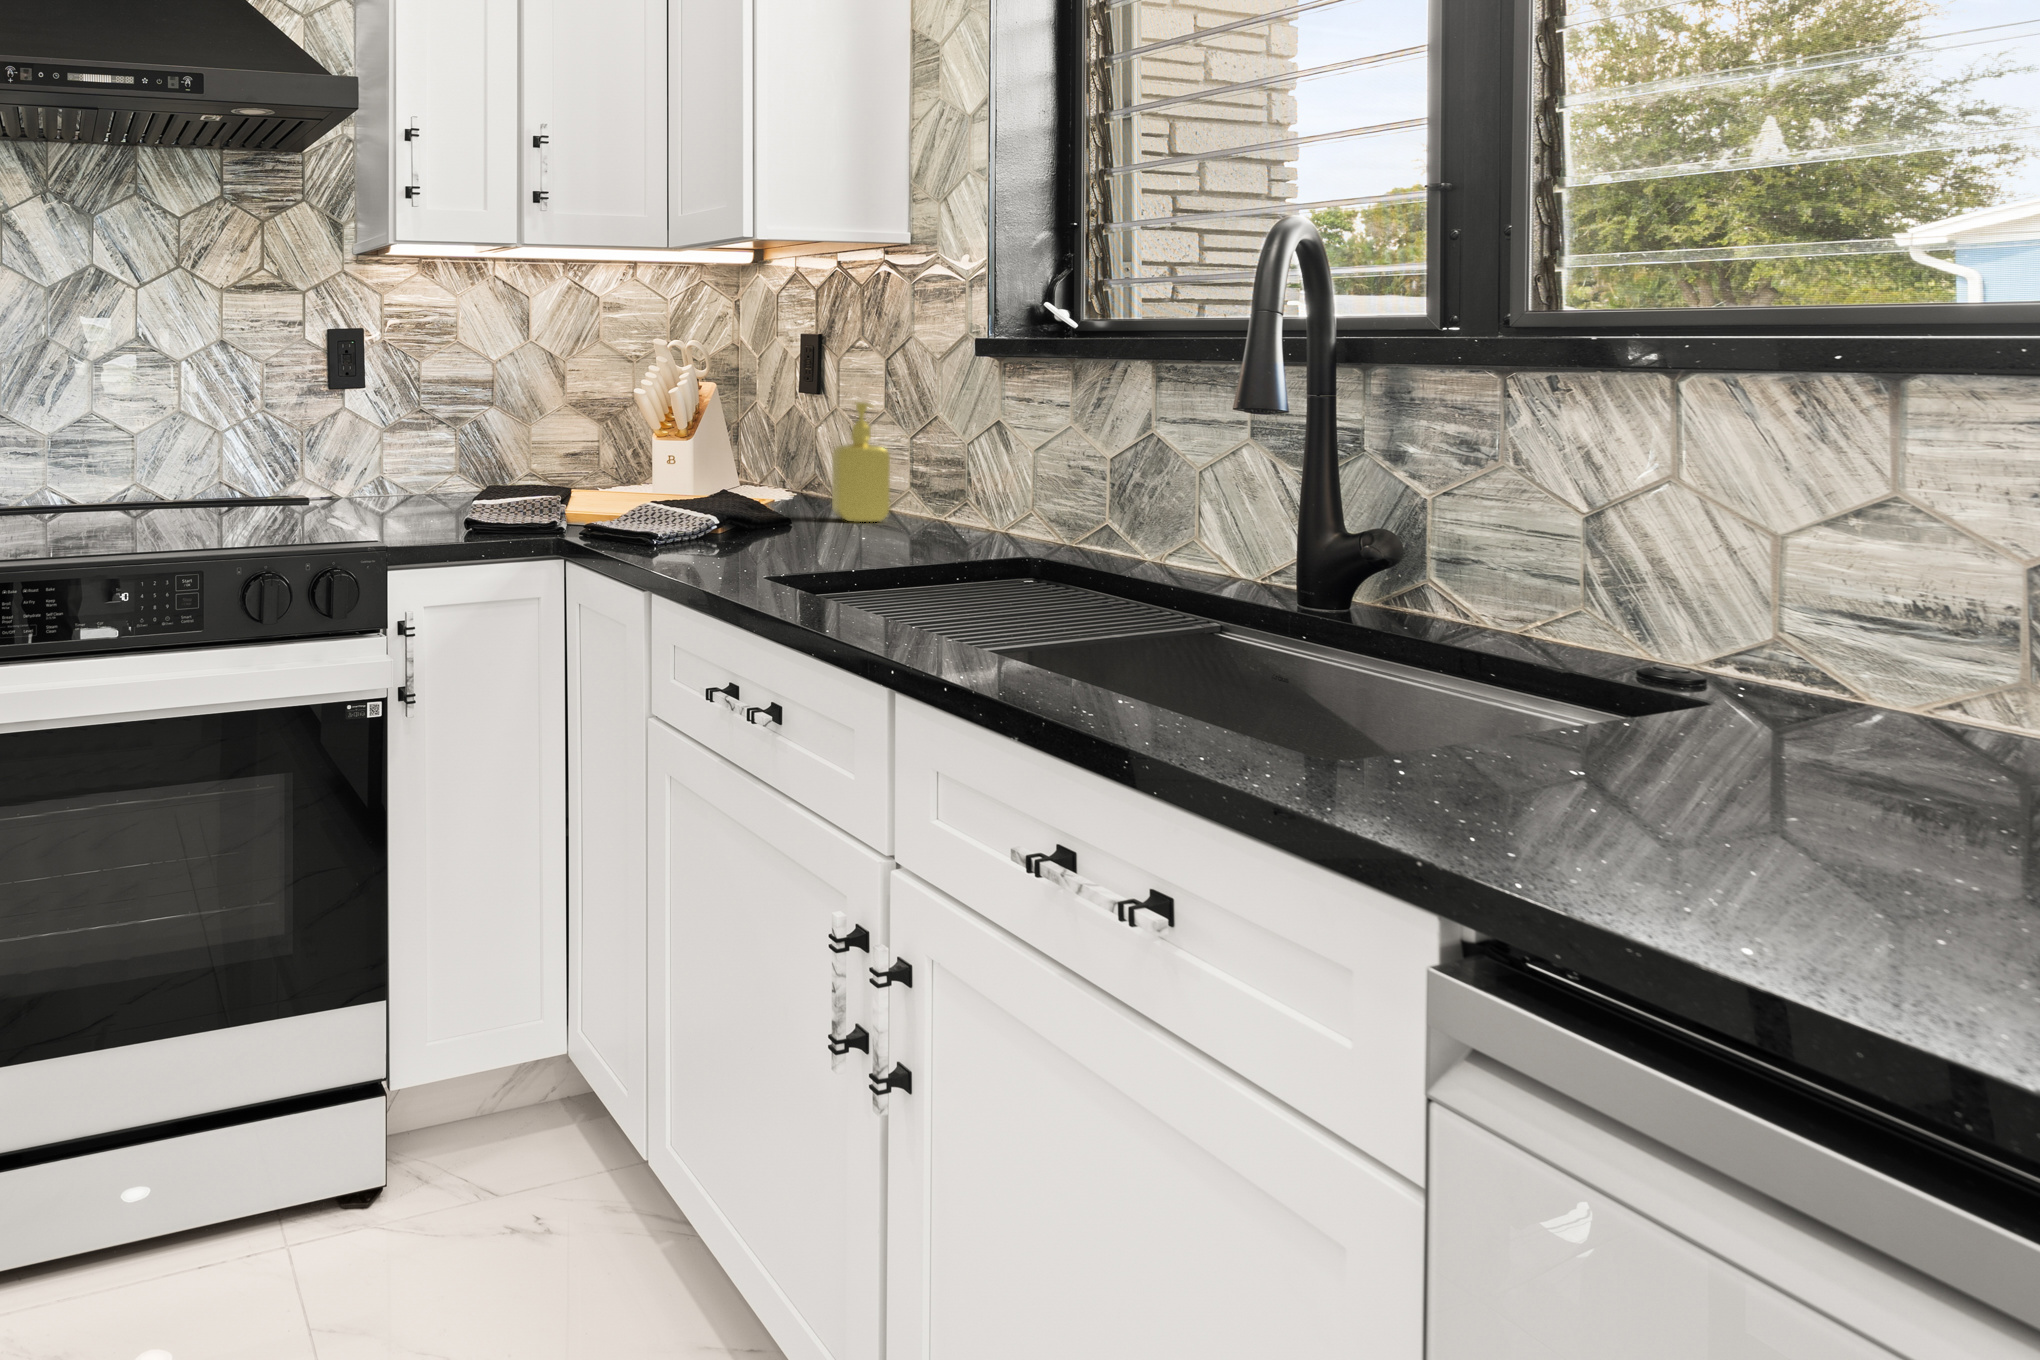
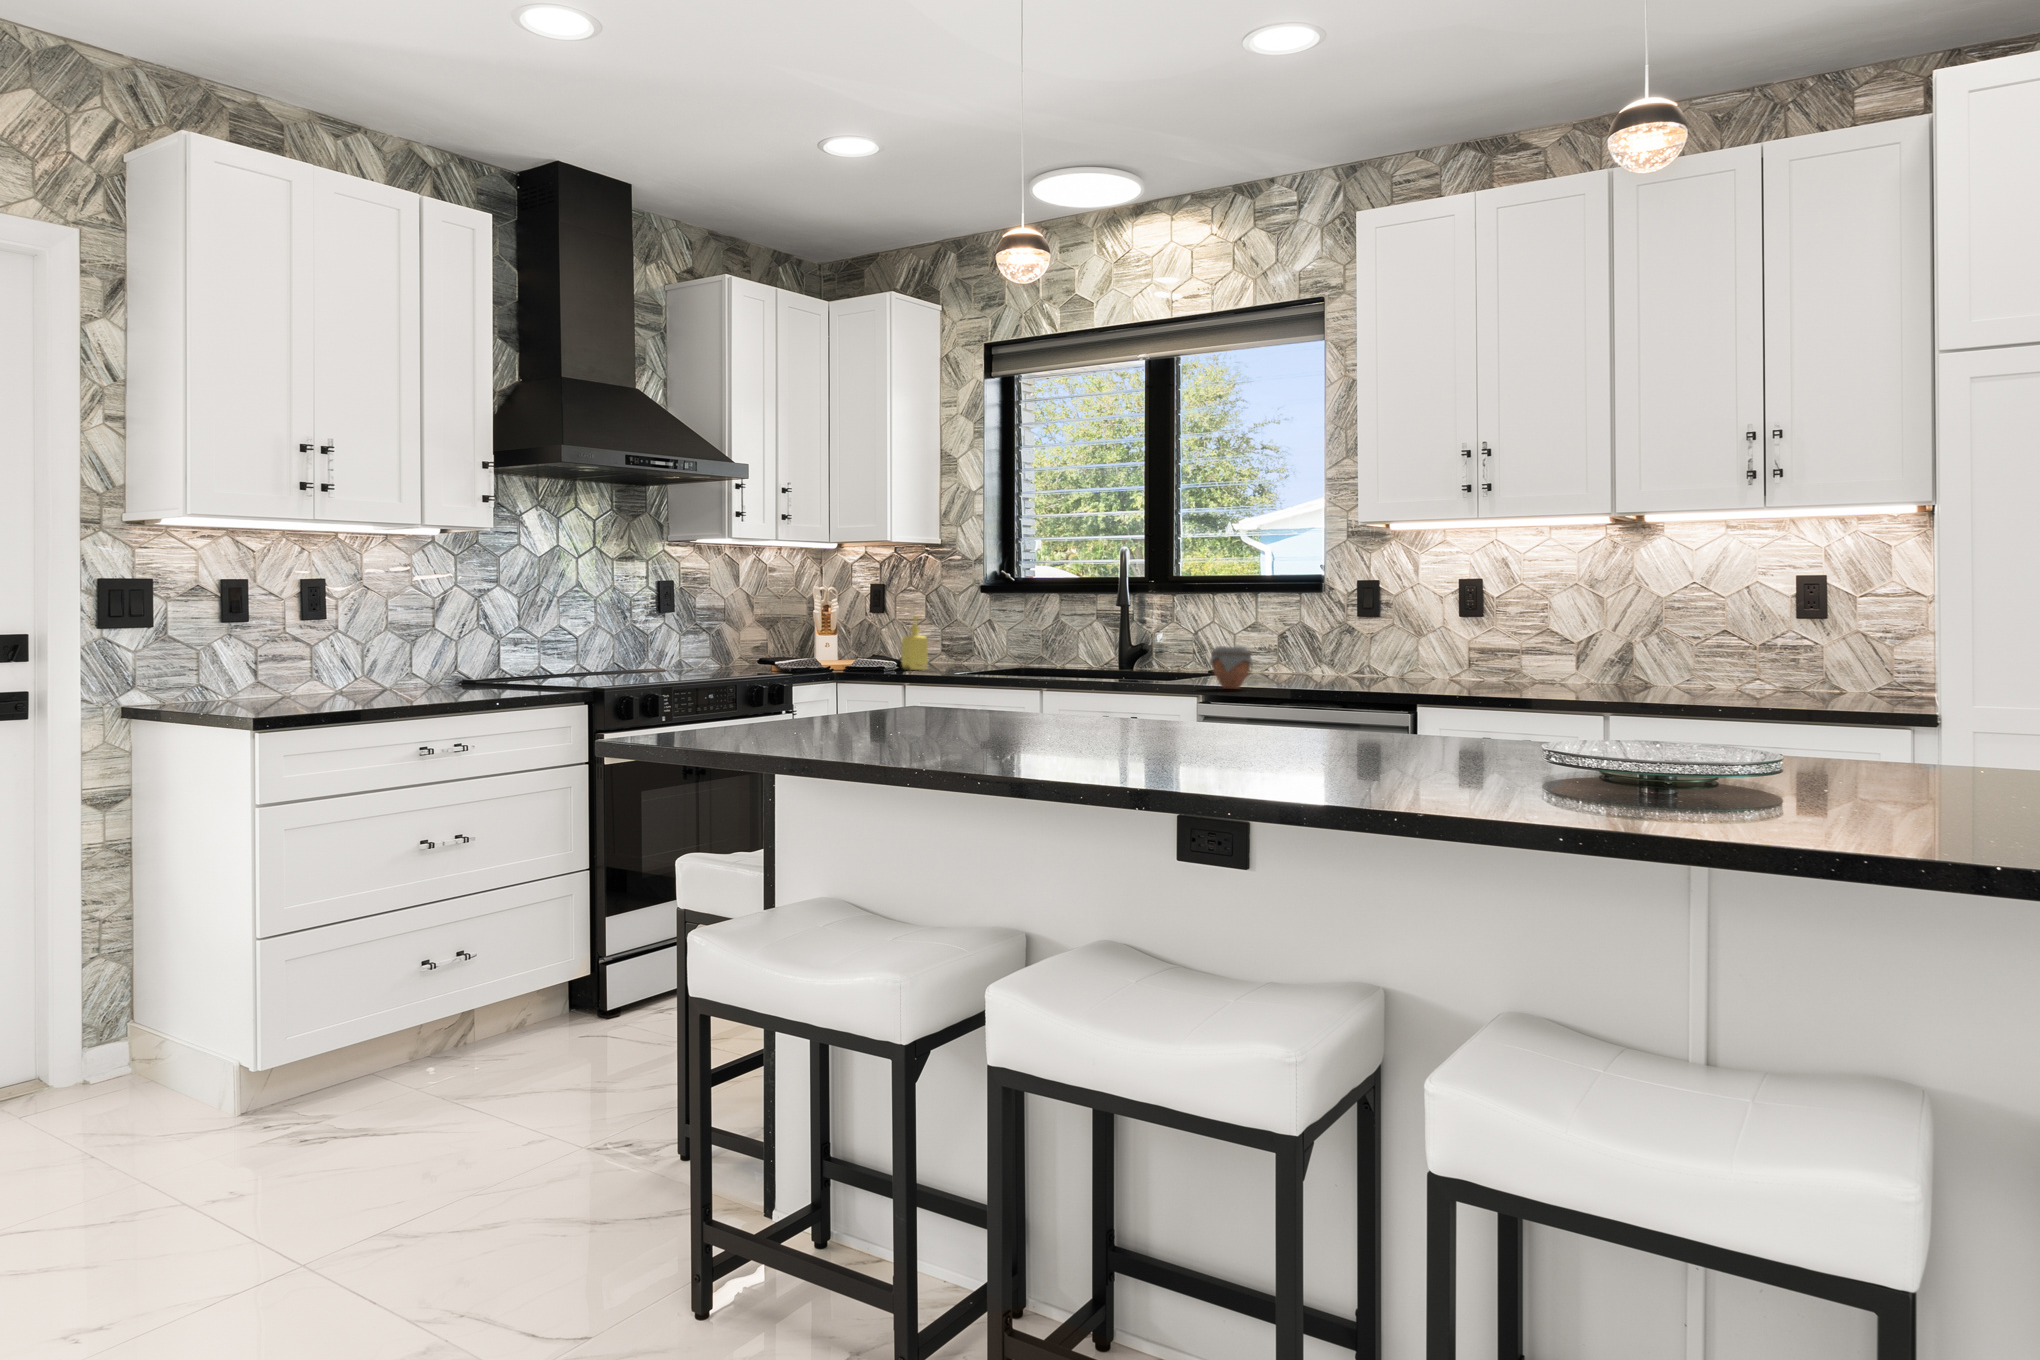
jar: none [1527,614,1806,853] -> present [1210,646,1253,689]

